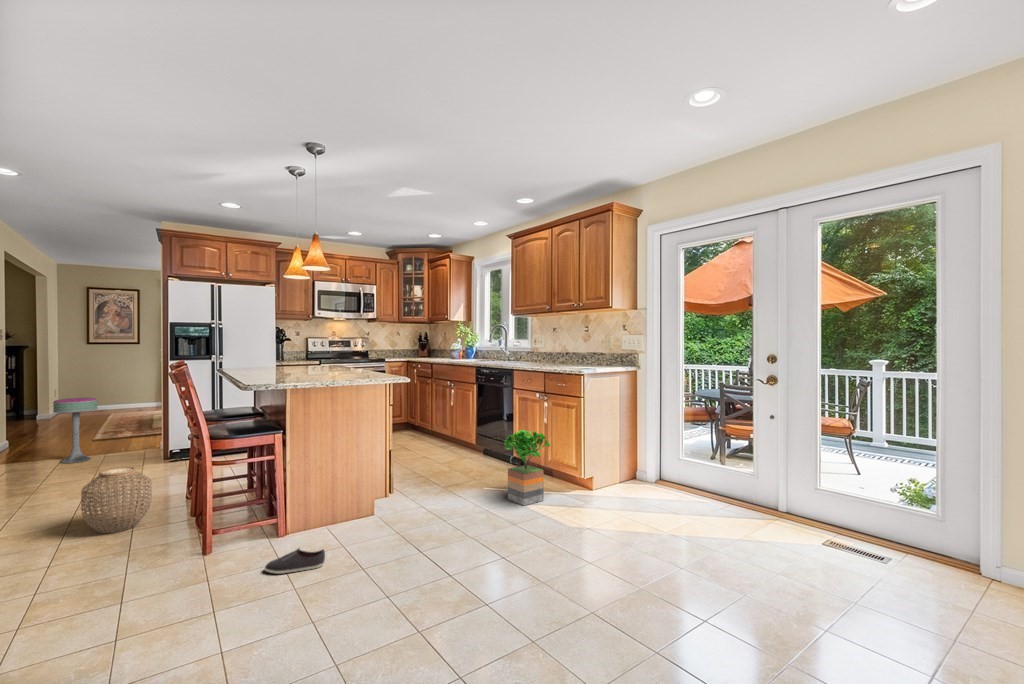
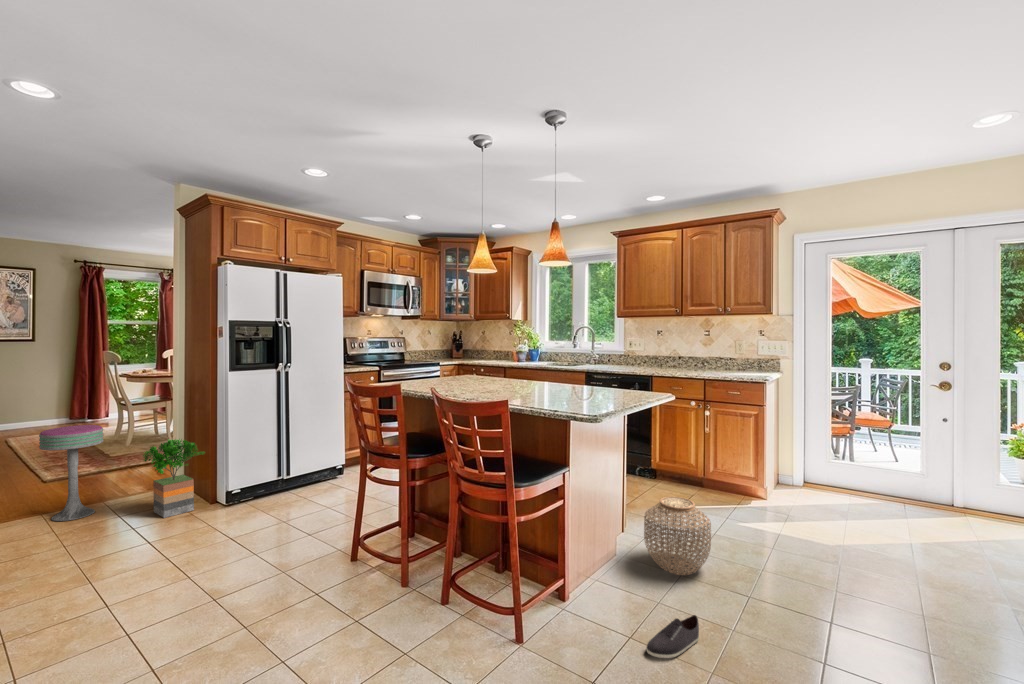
potted tree: present [505,430,551,506] -> present [143,439,205,518]
woven basket: present [81,467,152,533] -> present [644,496,711,575]

